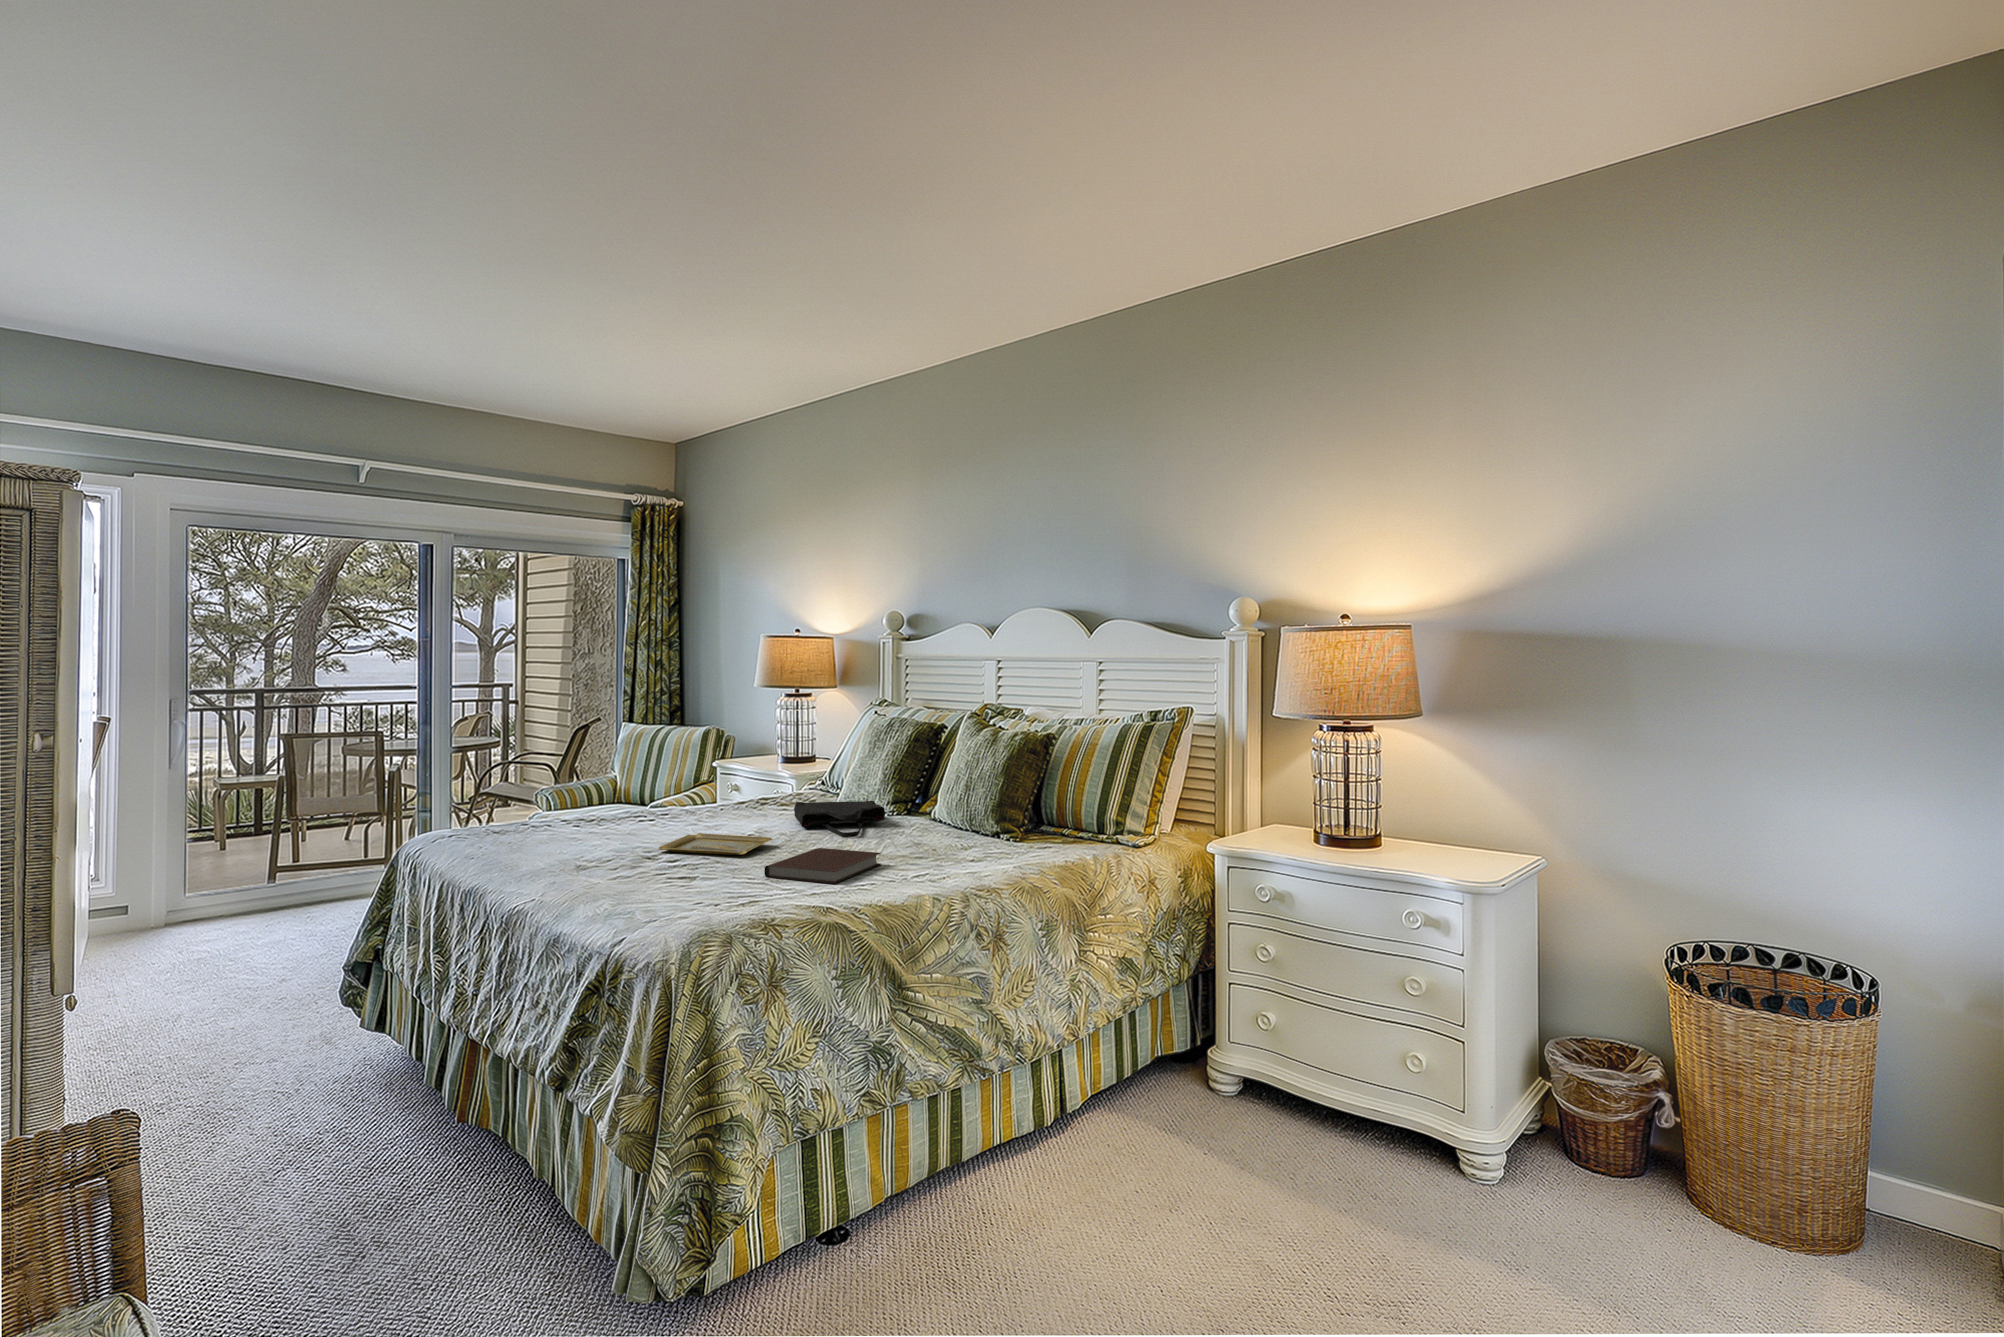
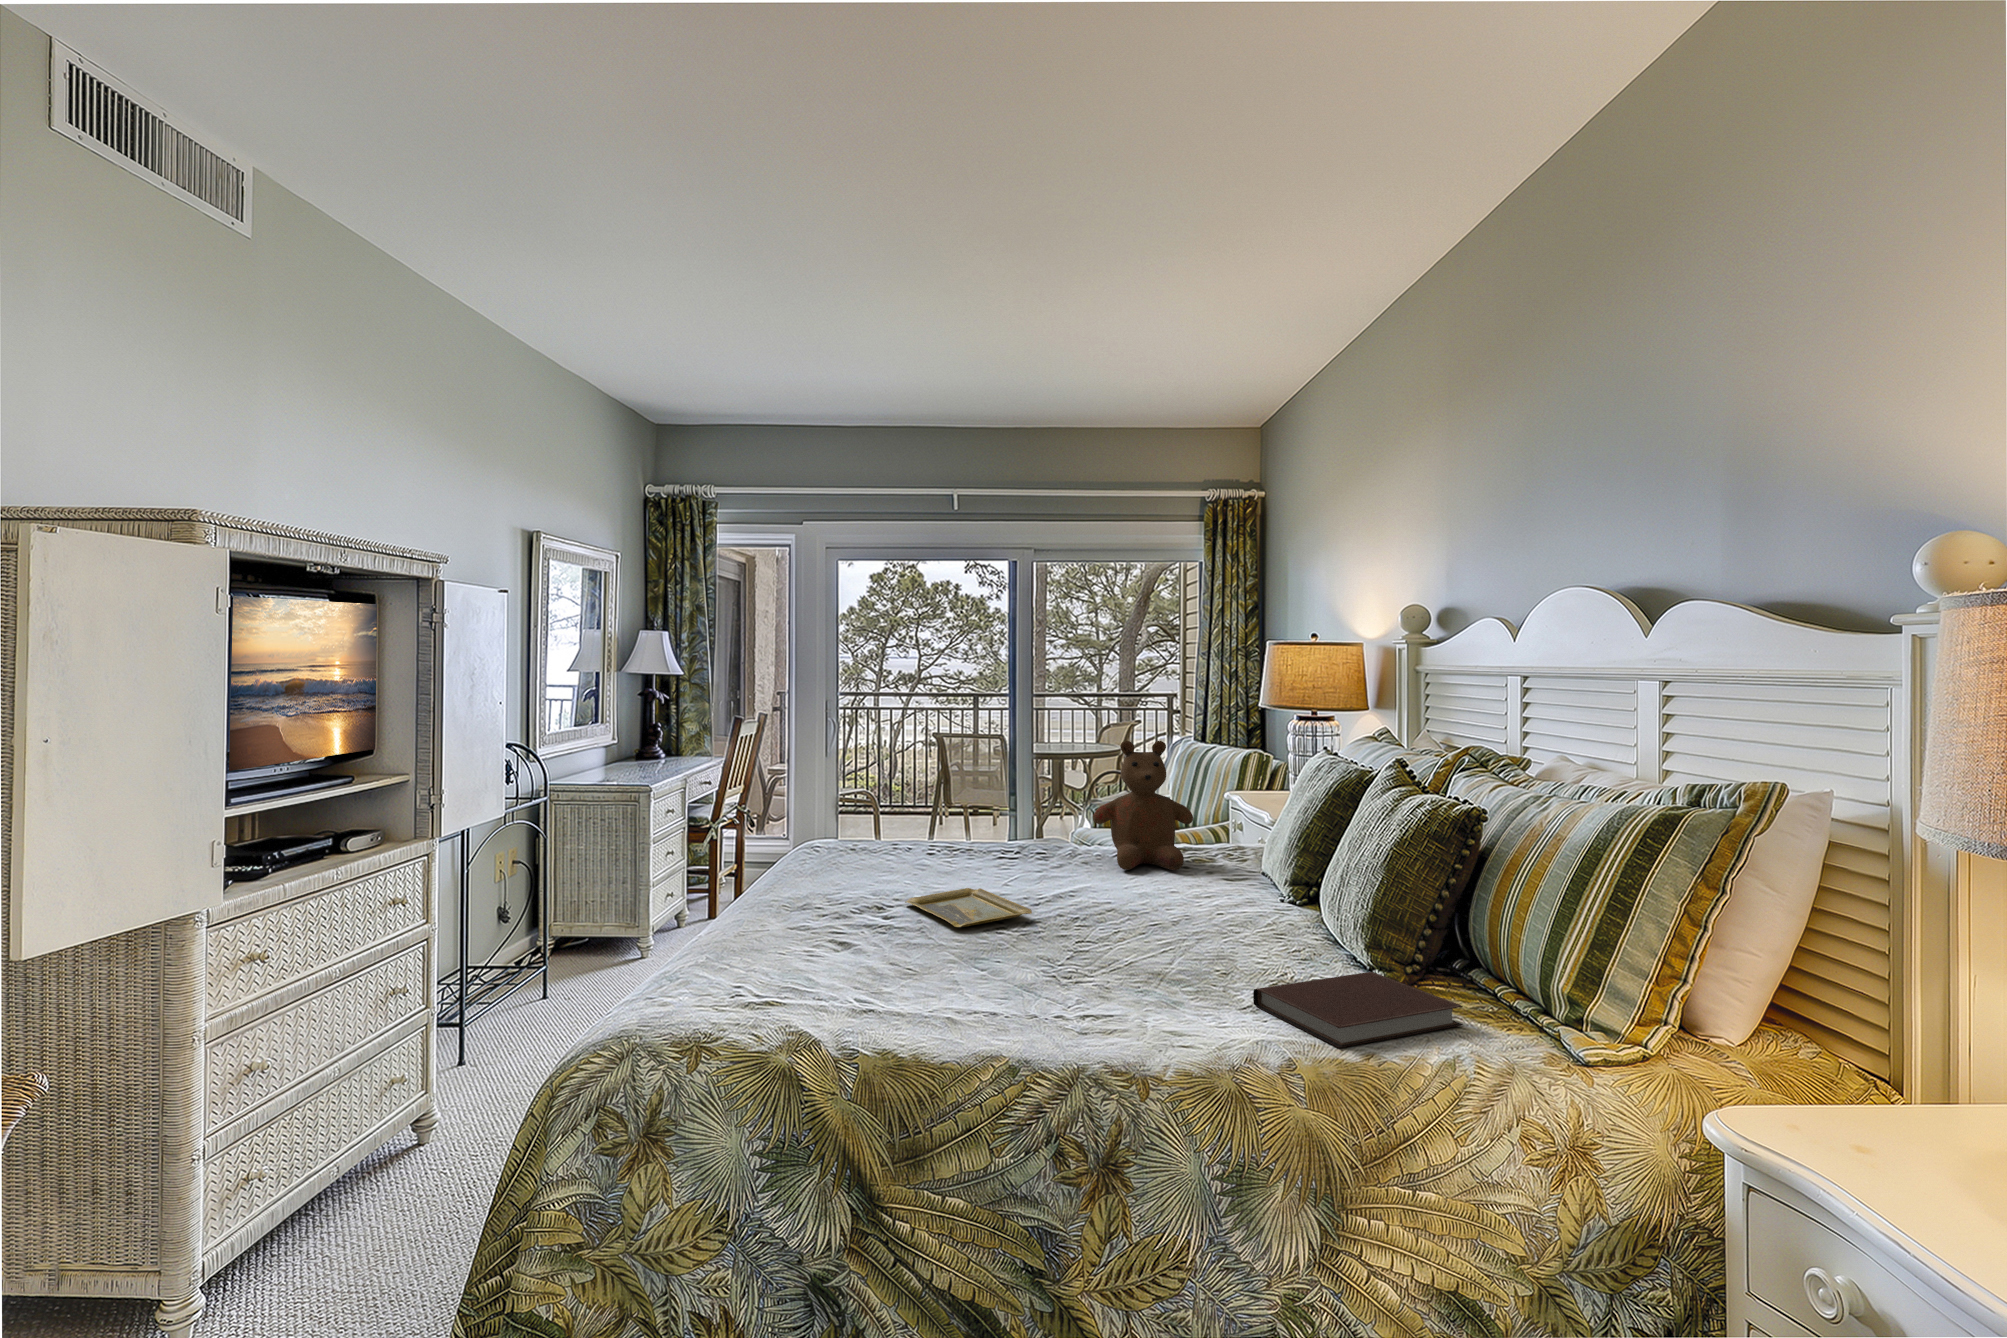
teddy bear: none [713,713,793,813] -> present [1093,741,1193,870]
tote bag: present [794,801,885,837] -> none [1120,864,1261,928]
notebook: present [764,848,881,884] -> present [1253,972,1463,1048]

